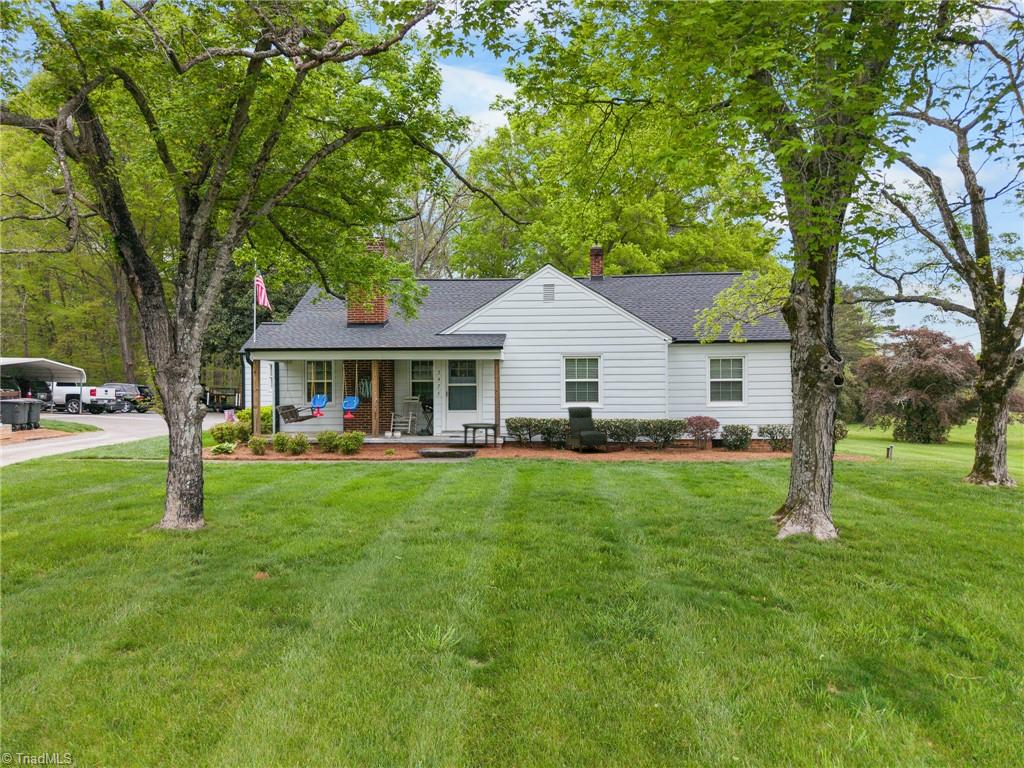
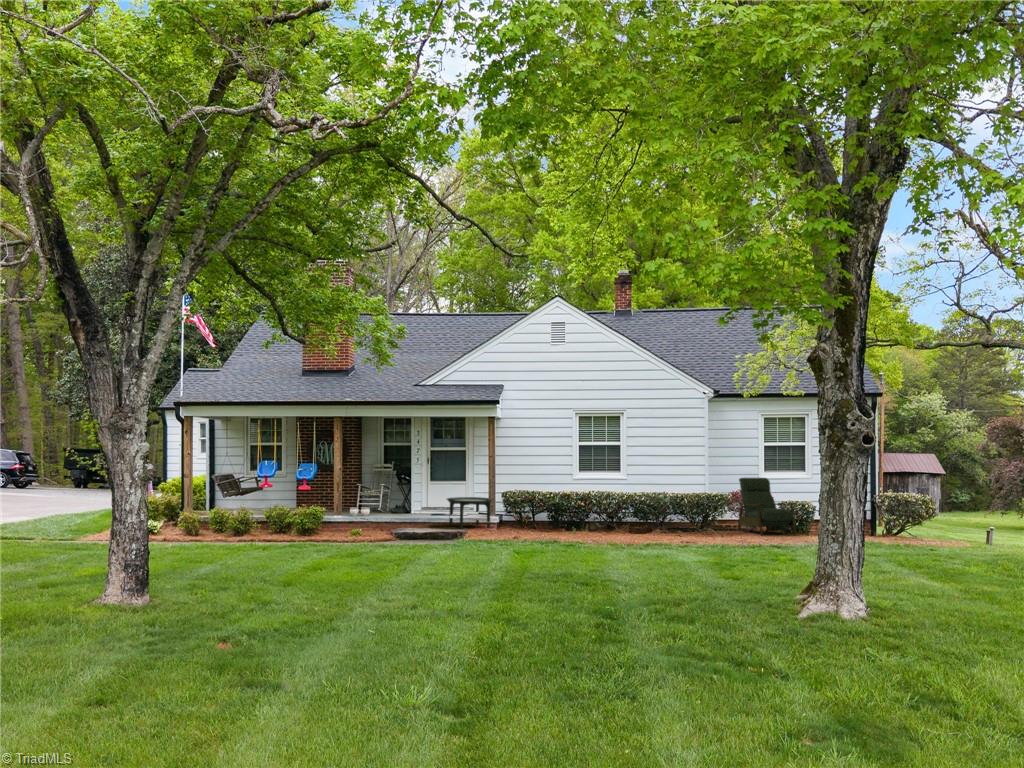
chair: present [566,407,609,453] -> present [738,478,796,536]

